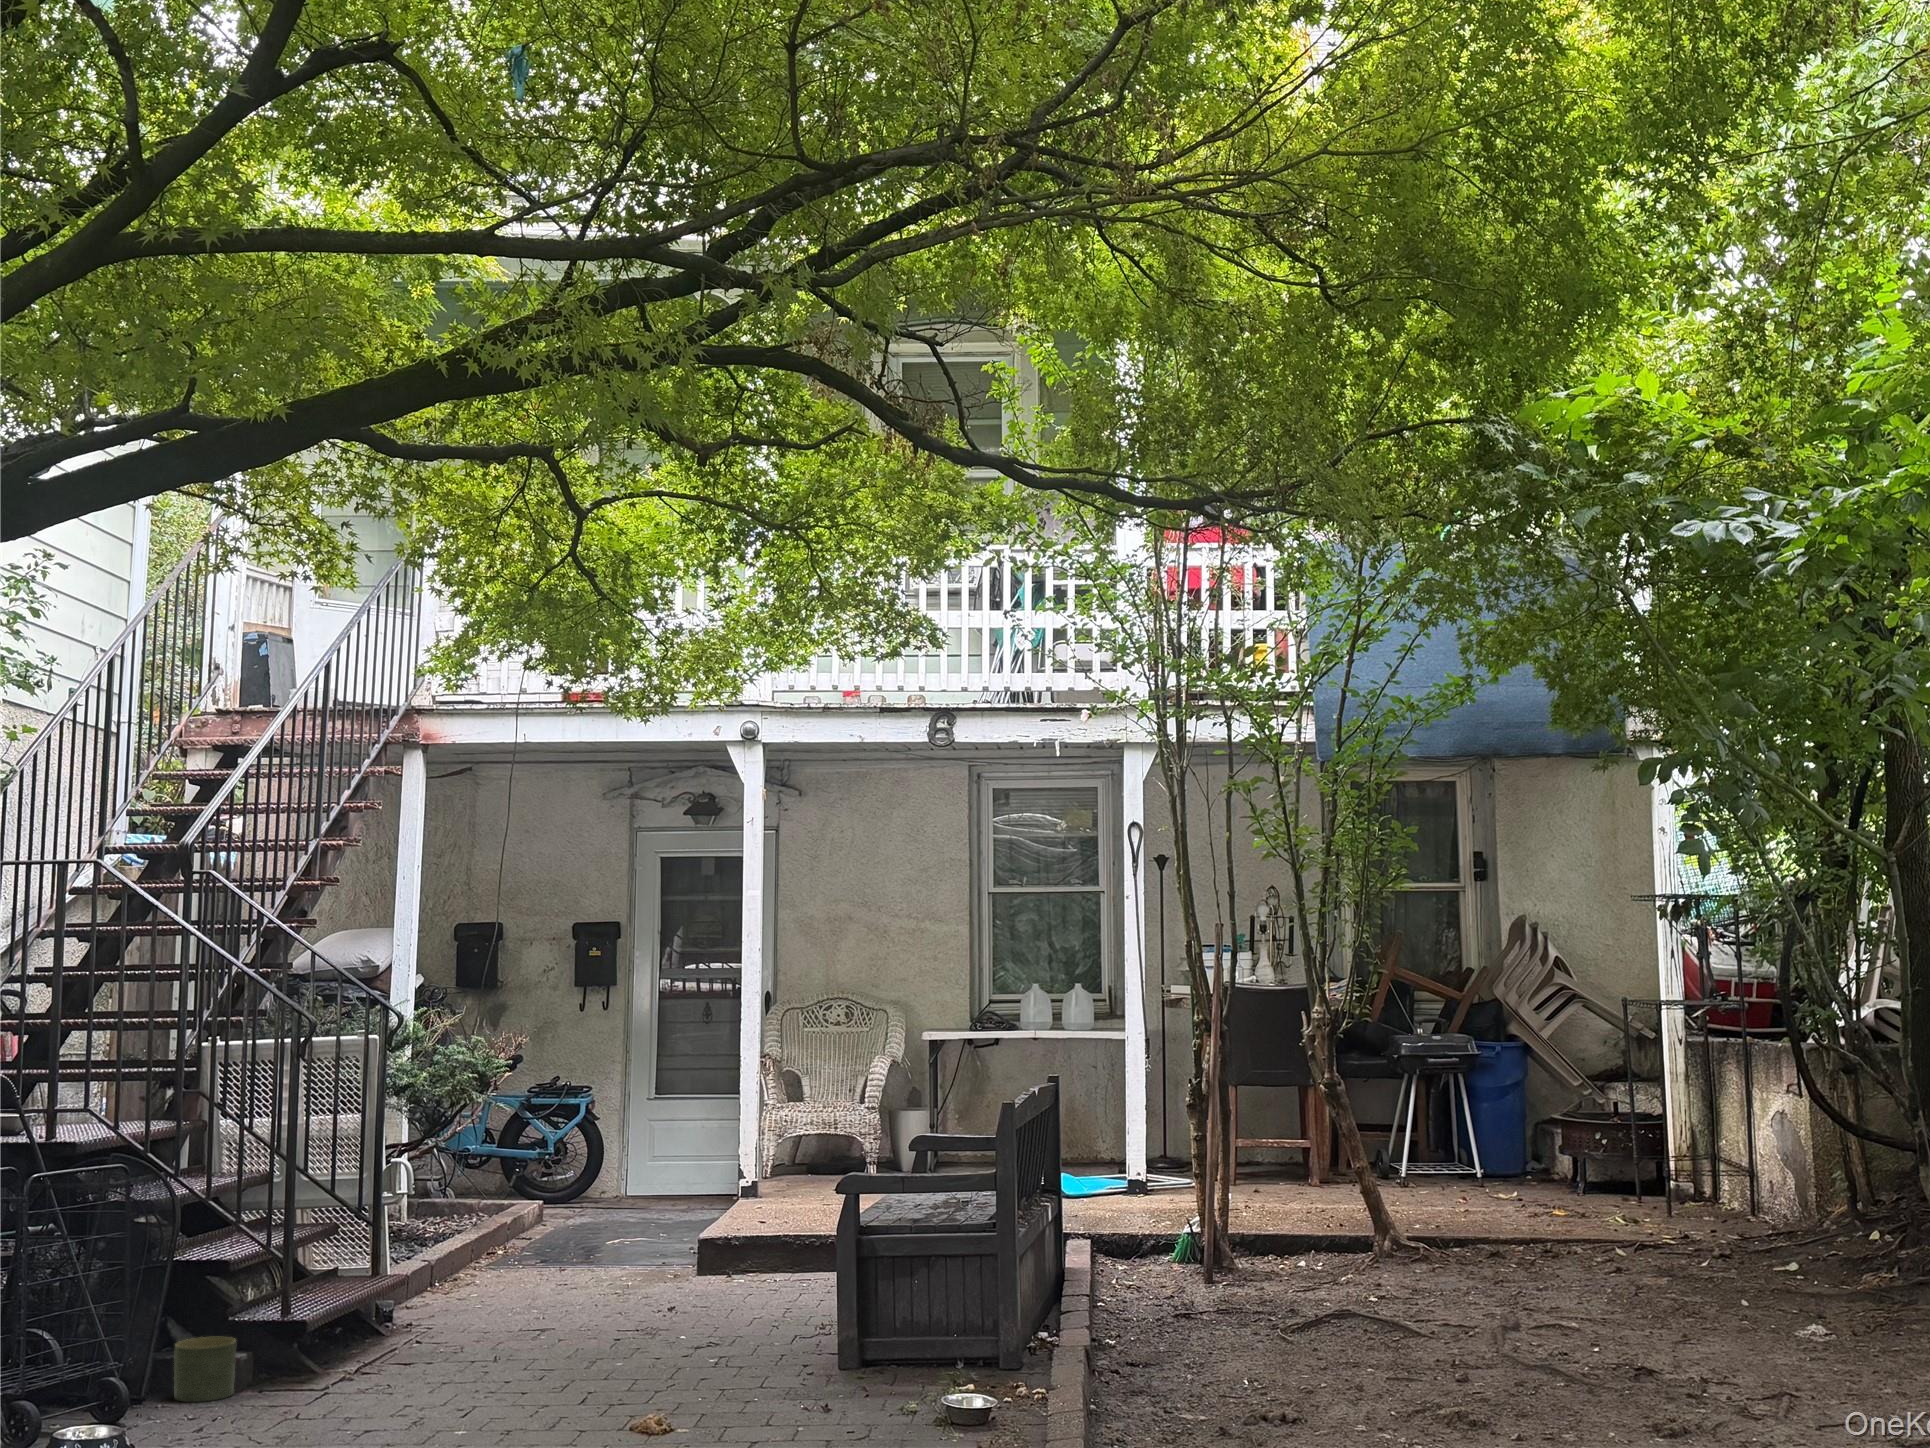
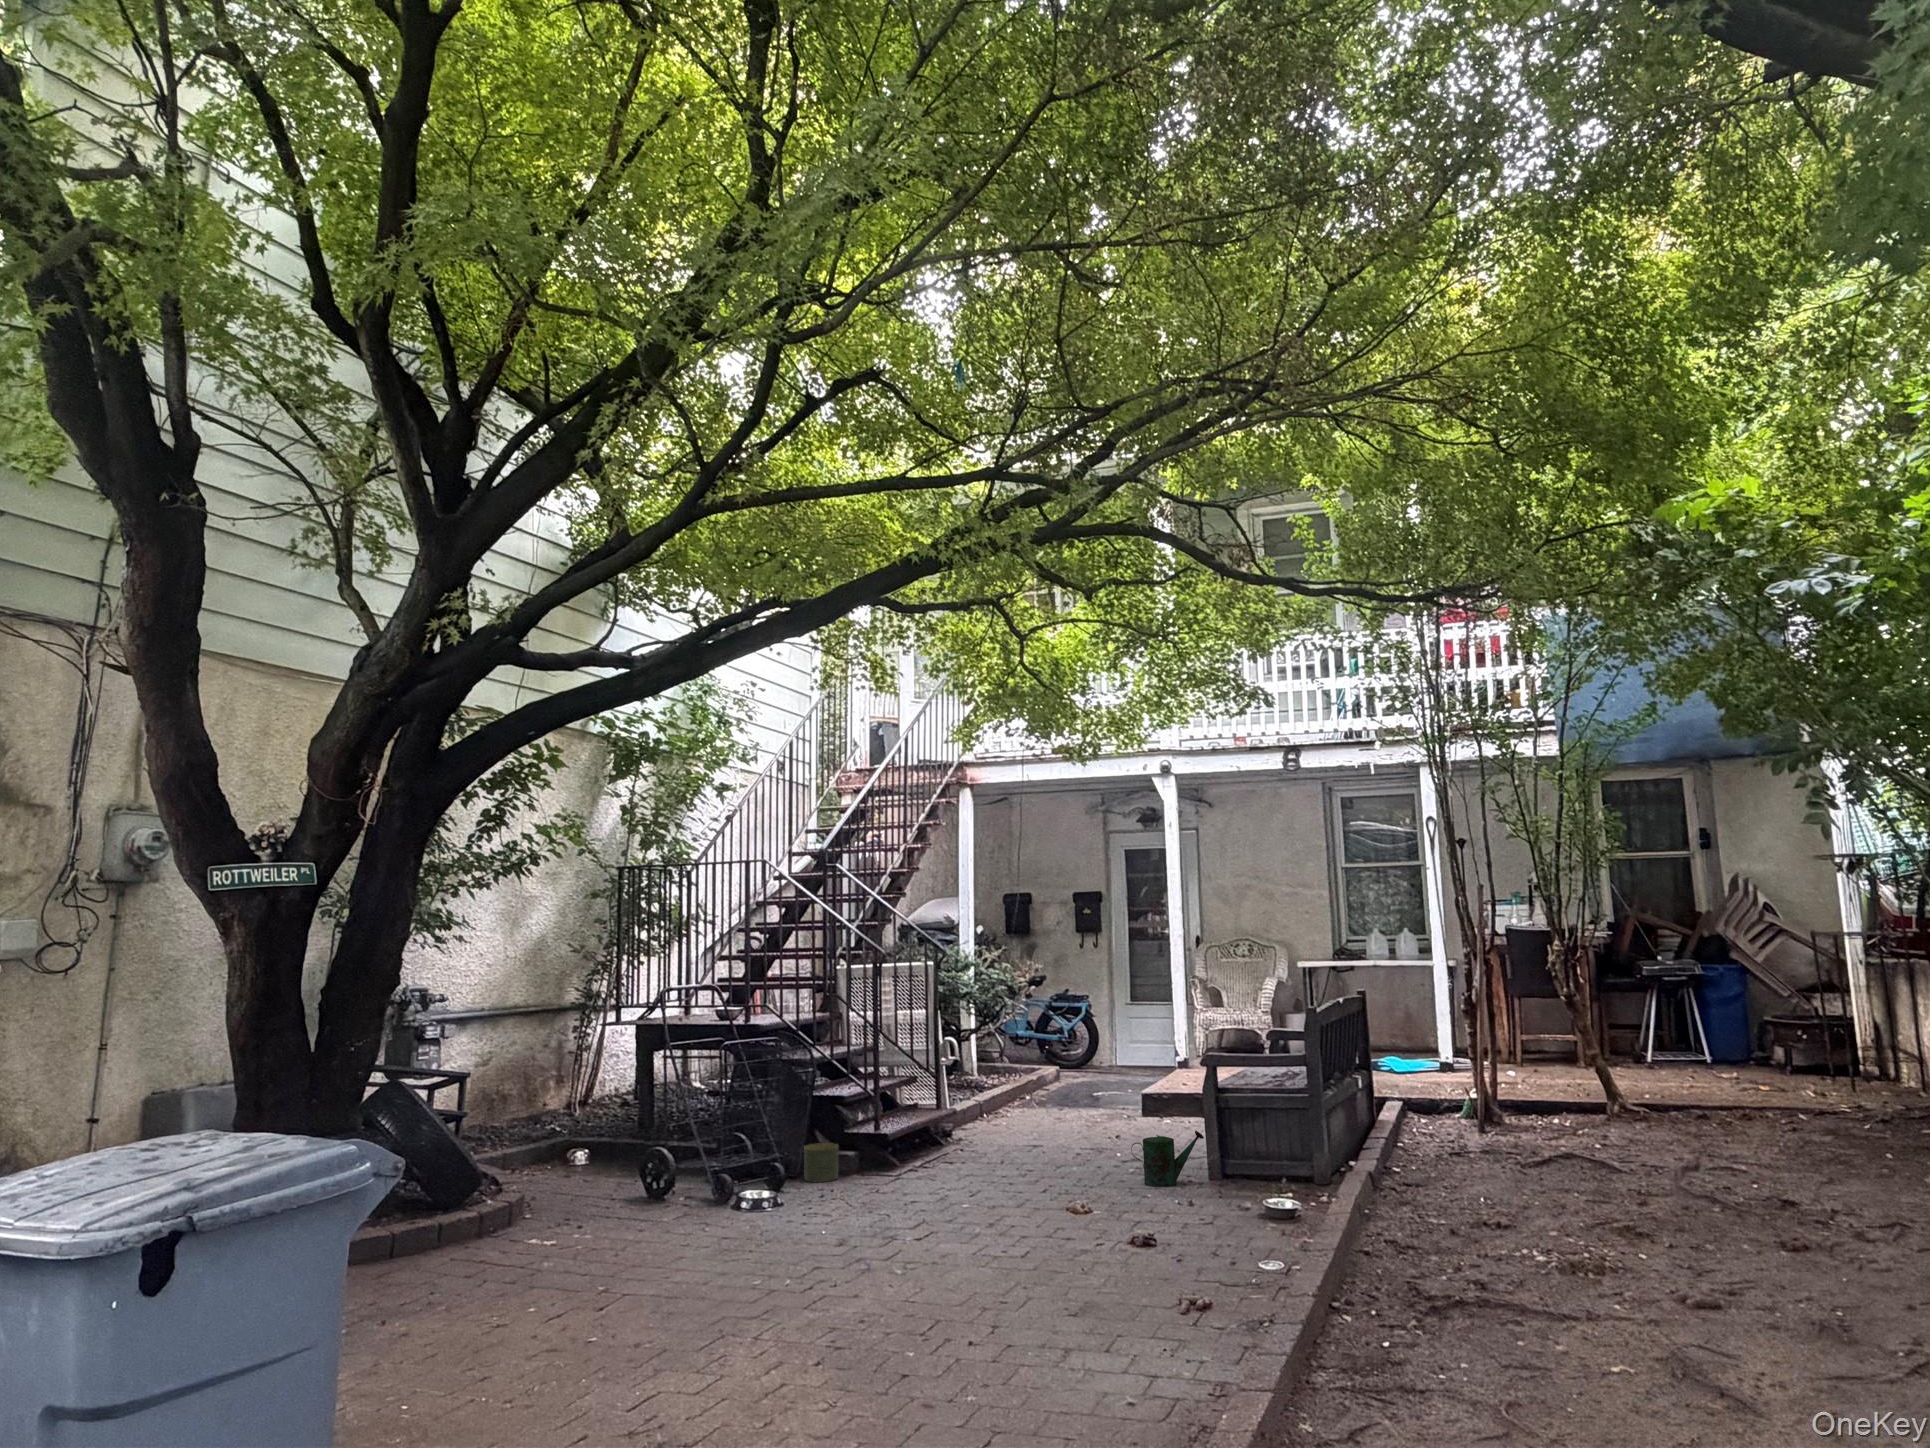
watering can: none [731,1294,844,1382] -> present [1131,1131,1204,1187]

